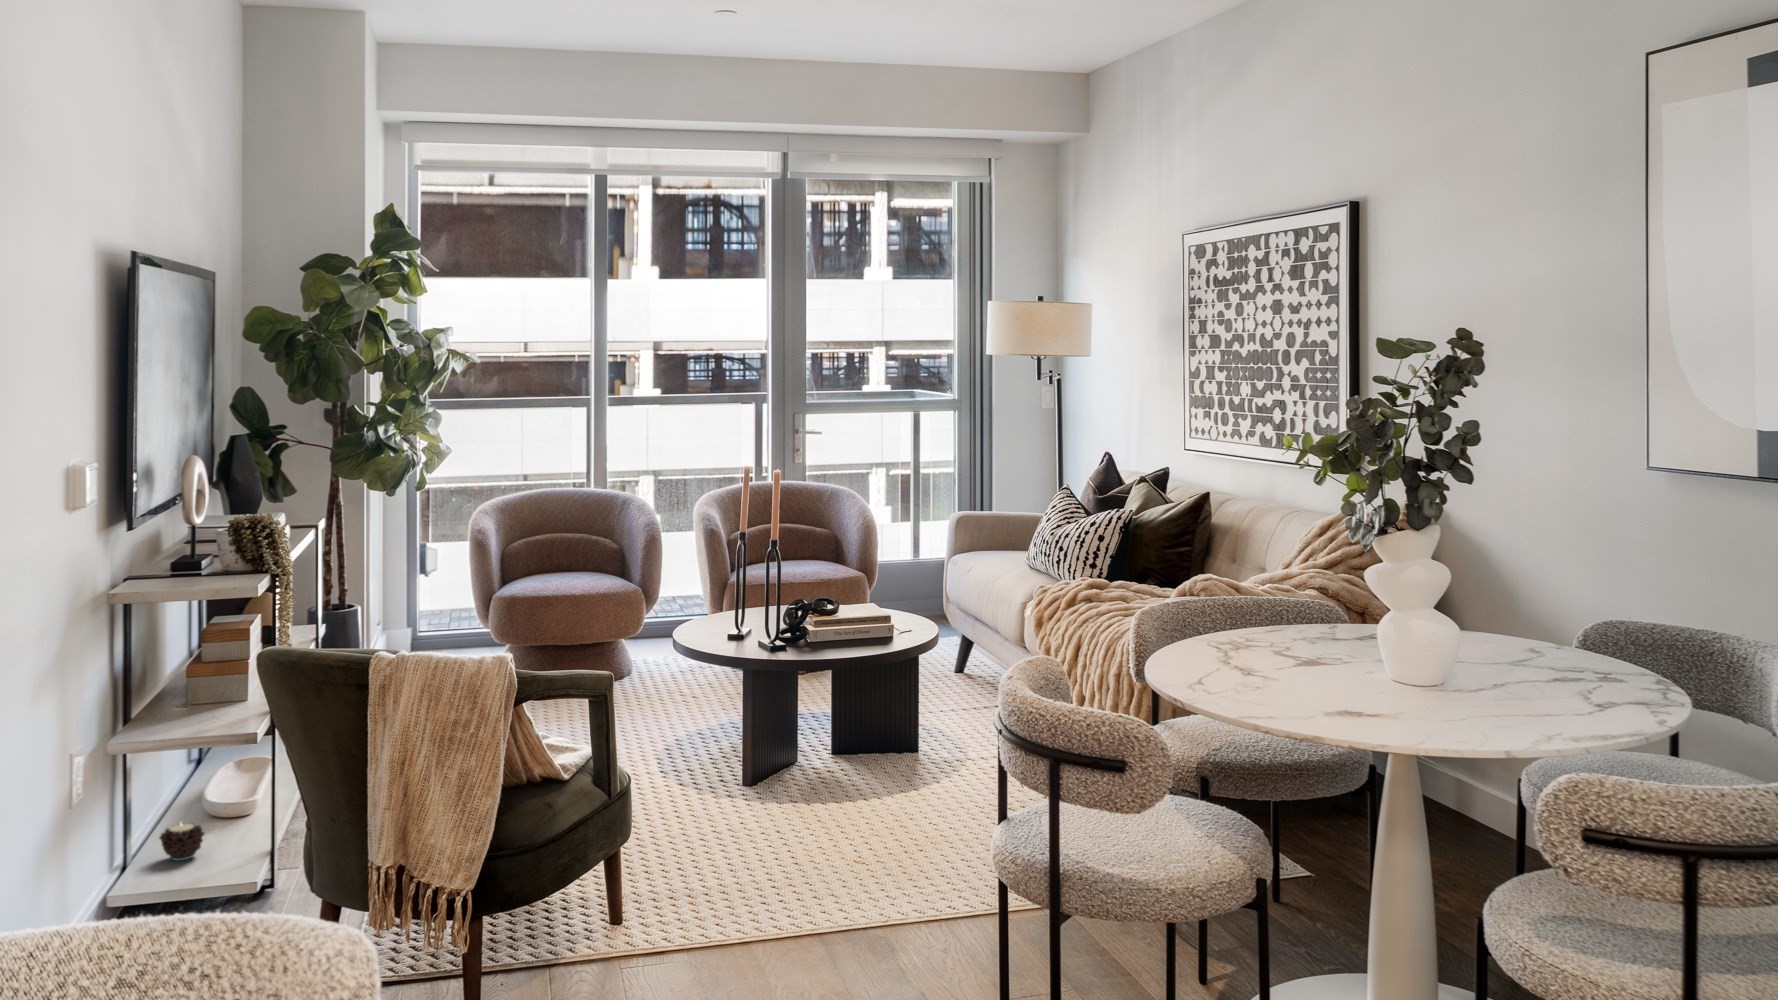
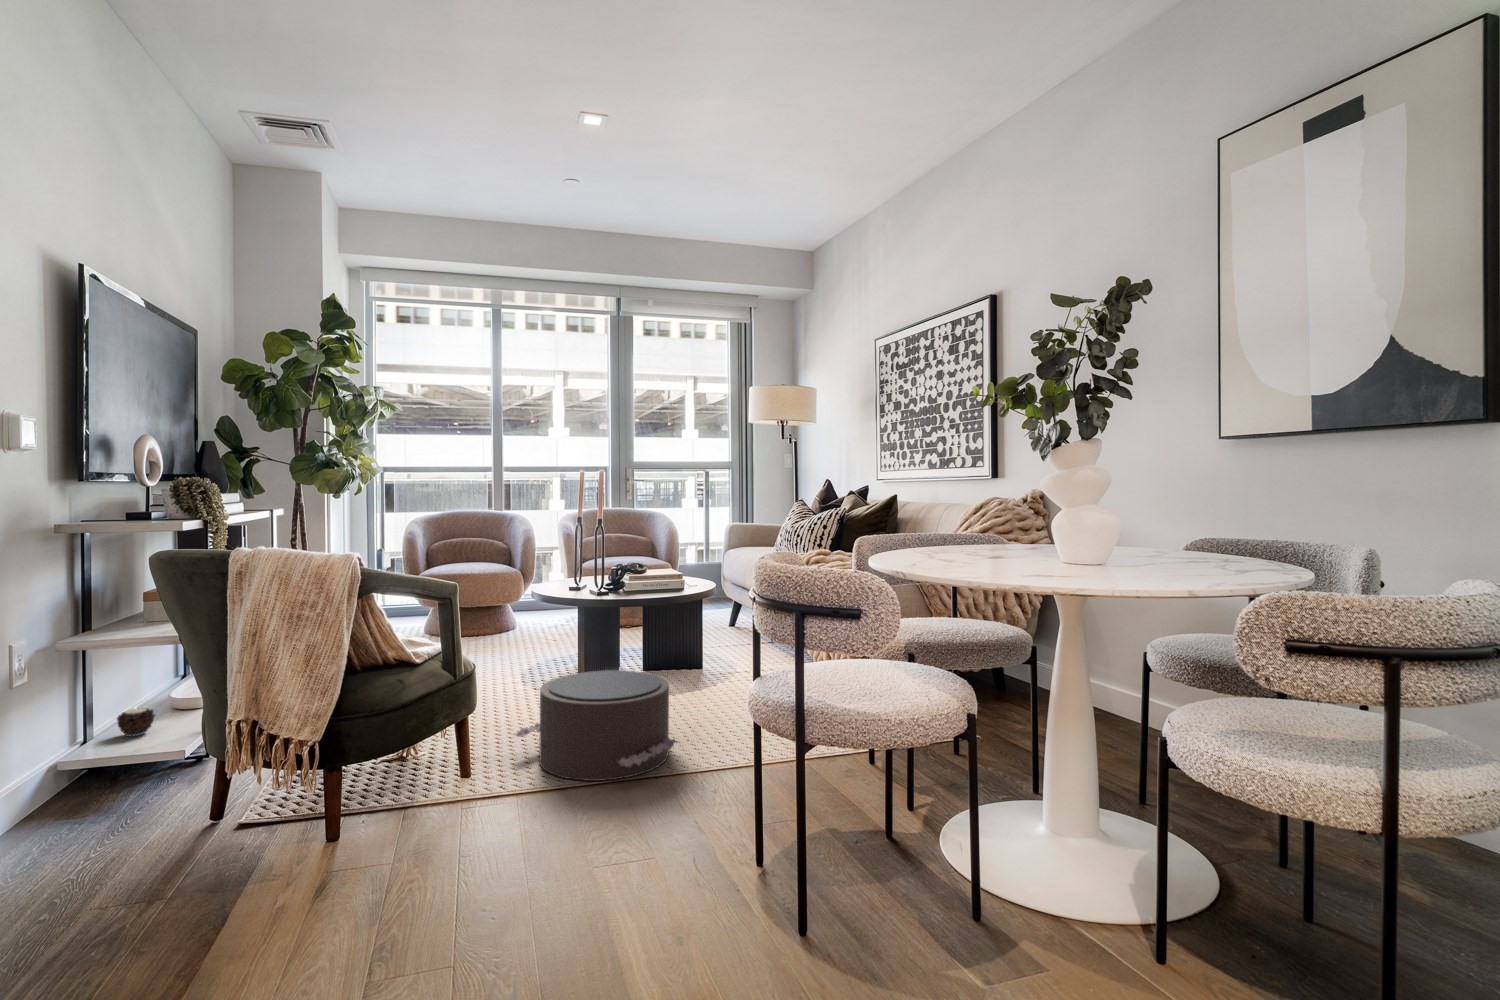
pouf: none [670,780,894,932] -> present [514,670,677,781]

